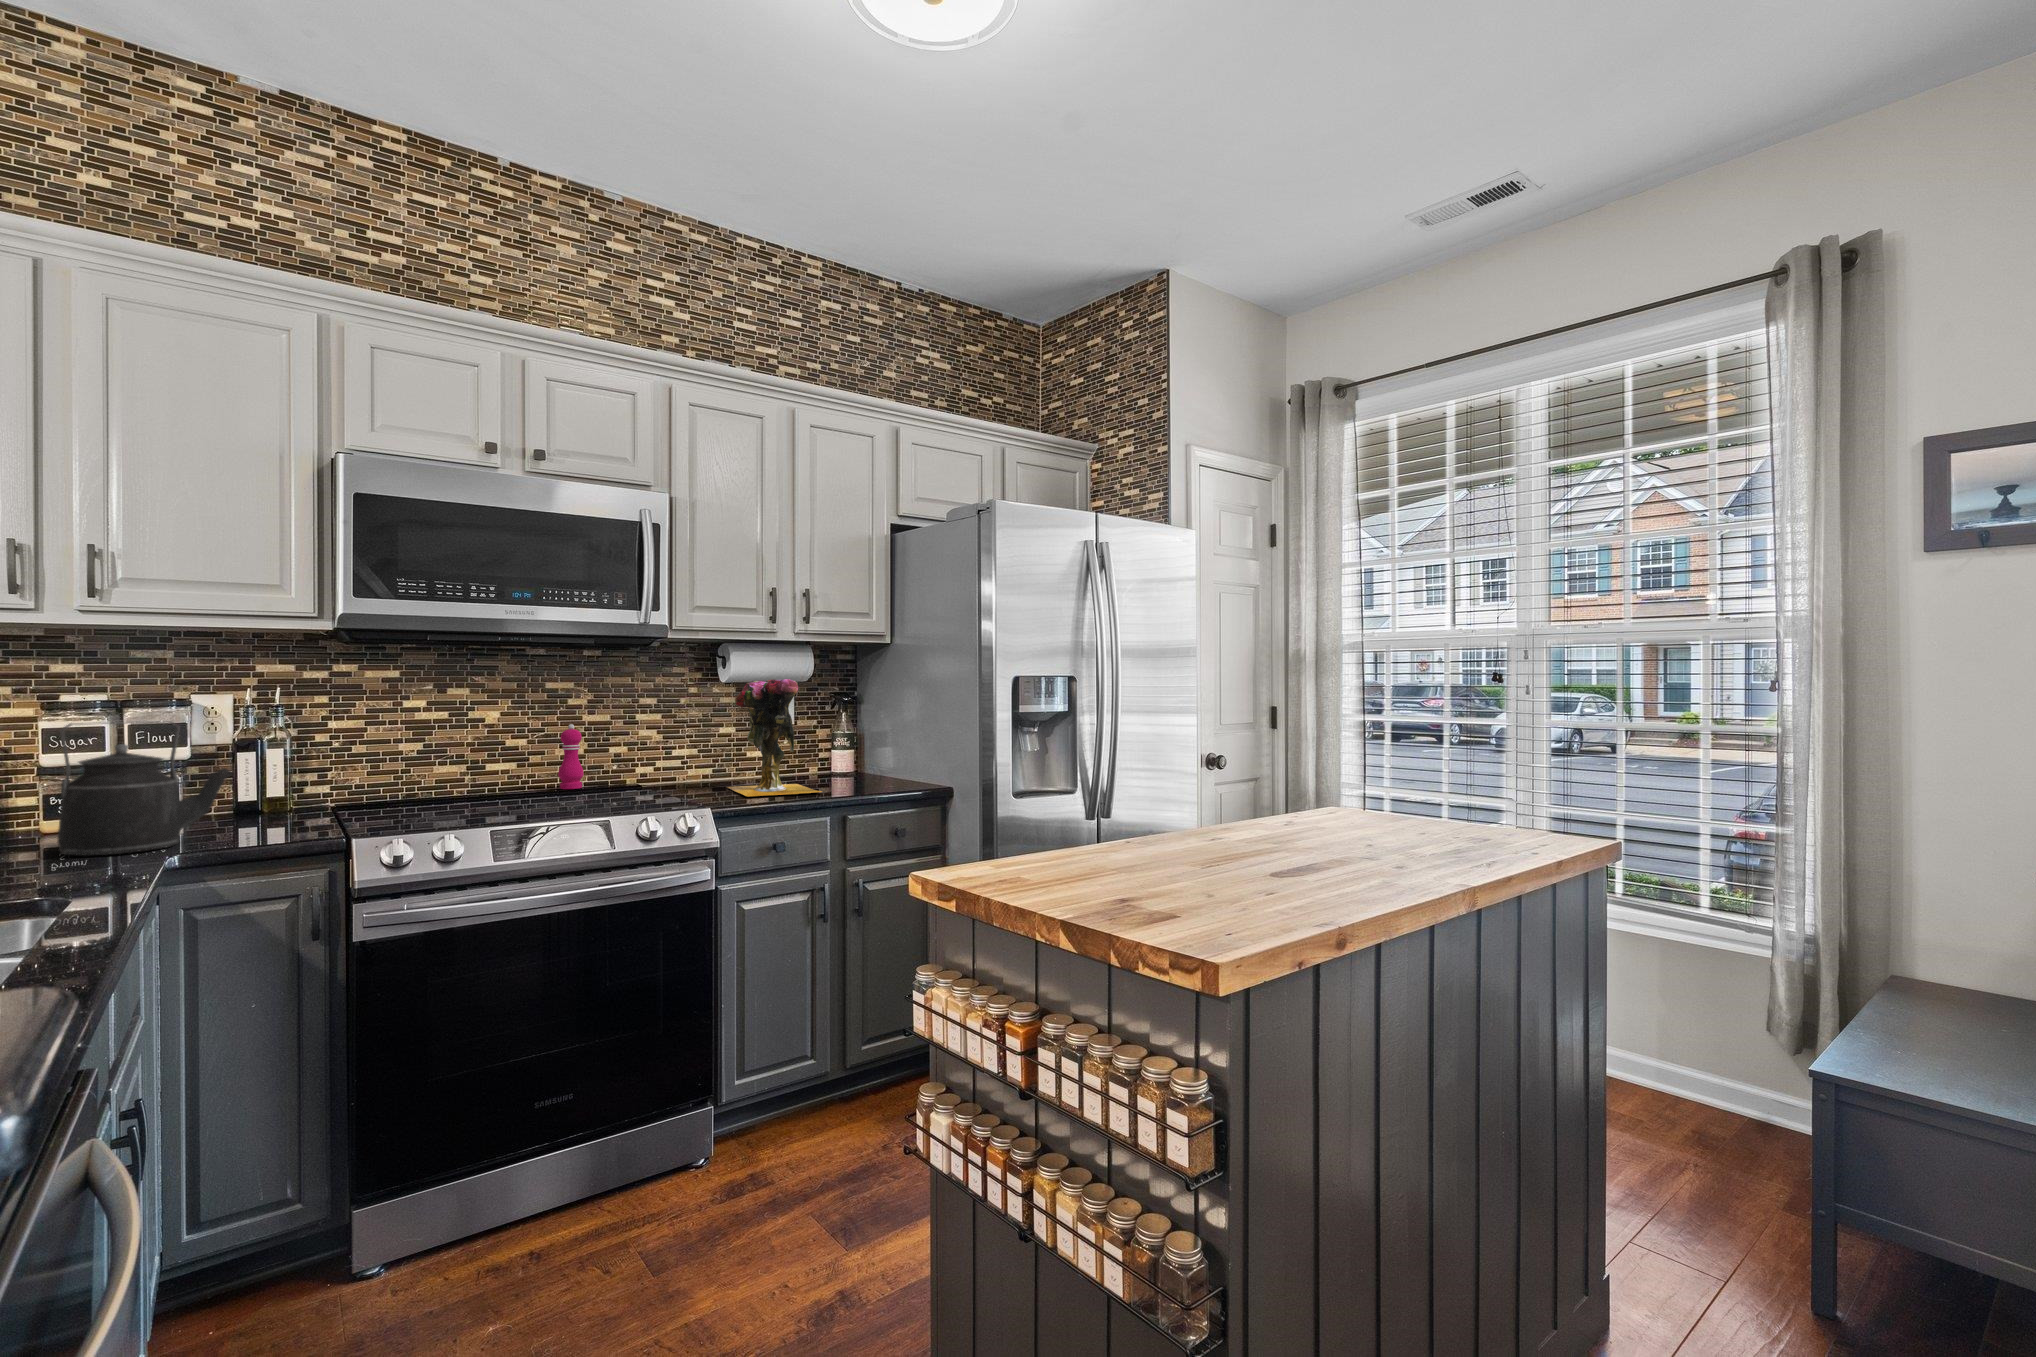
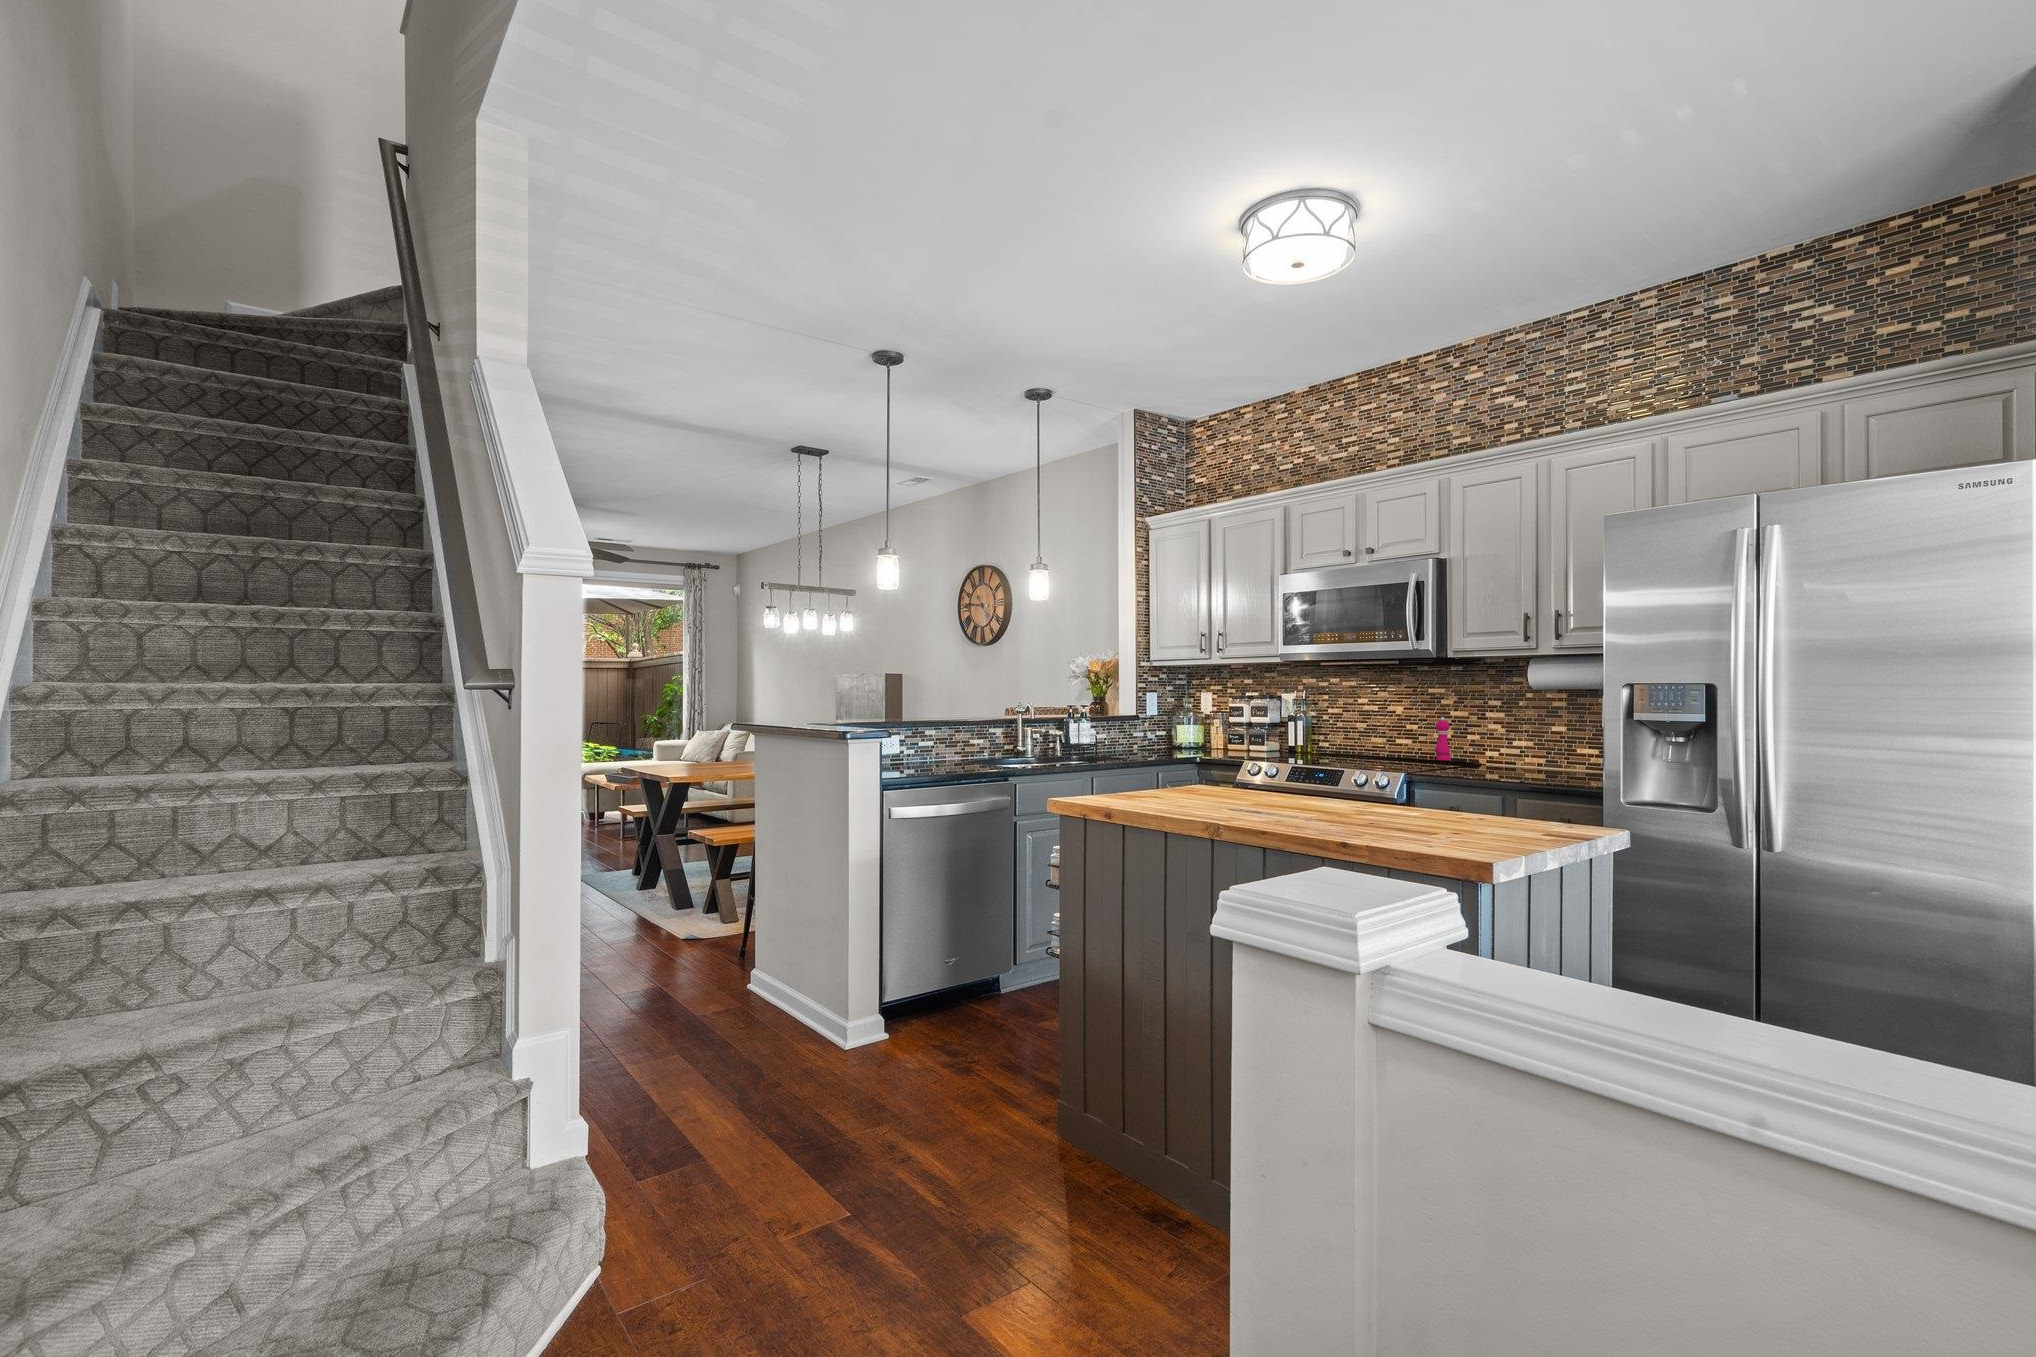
vase: present [728,679,821,797] -> none [1460,691,1558,783]
kettle: present [57,721,232,856] -> none [1192,707,1242,759]

